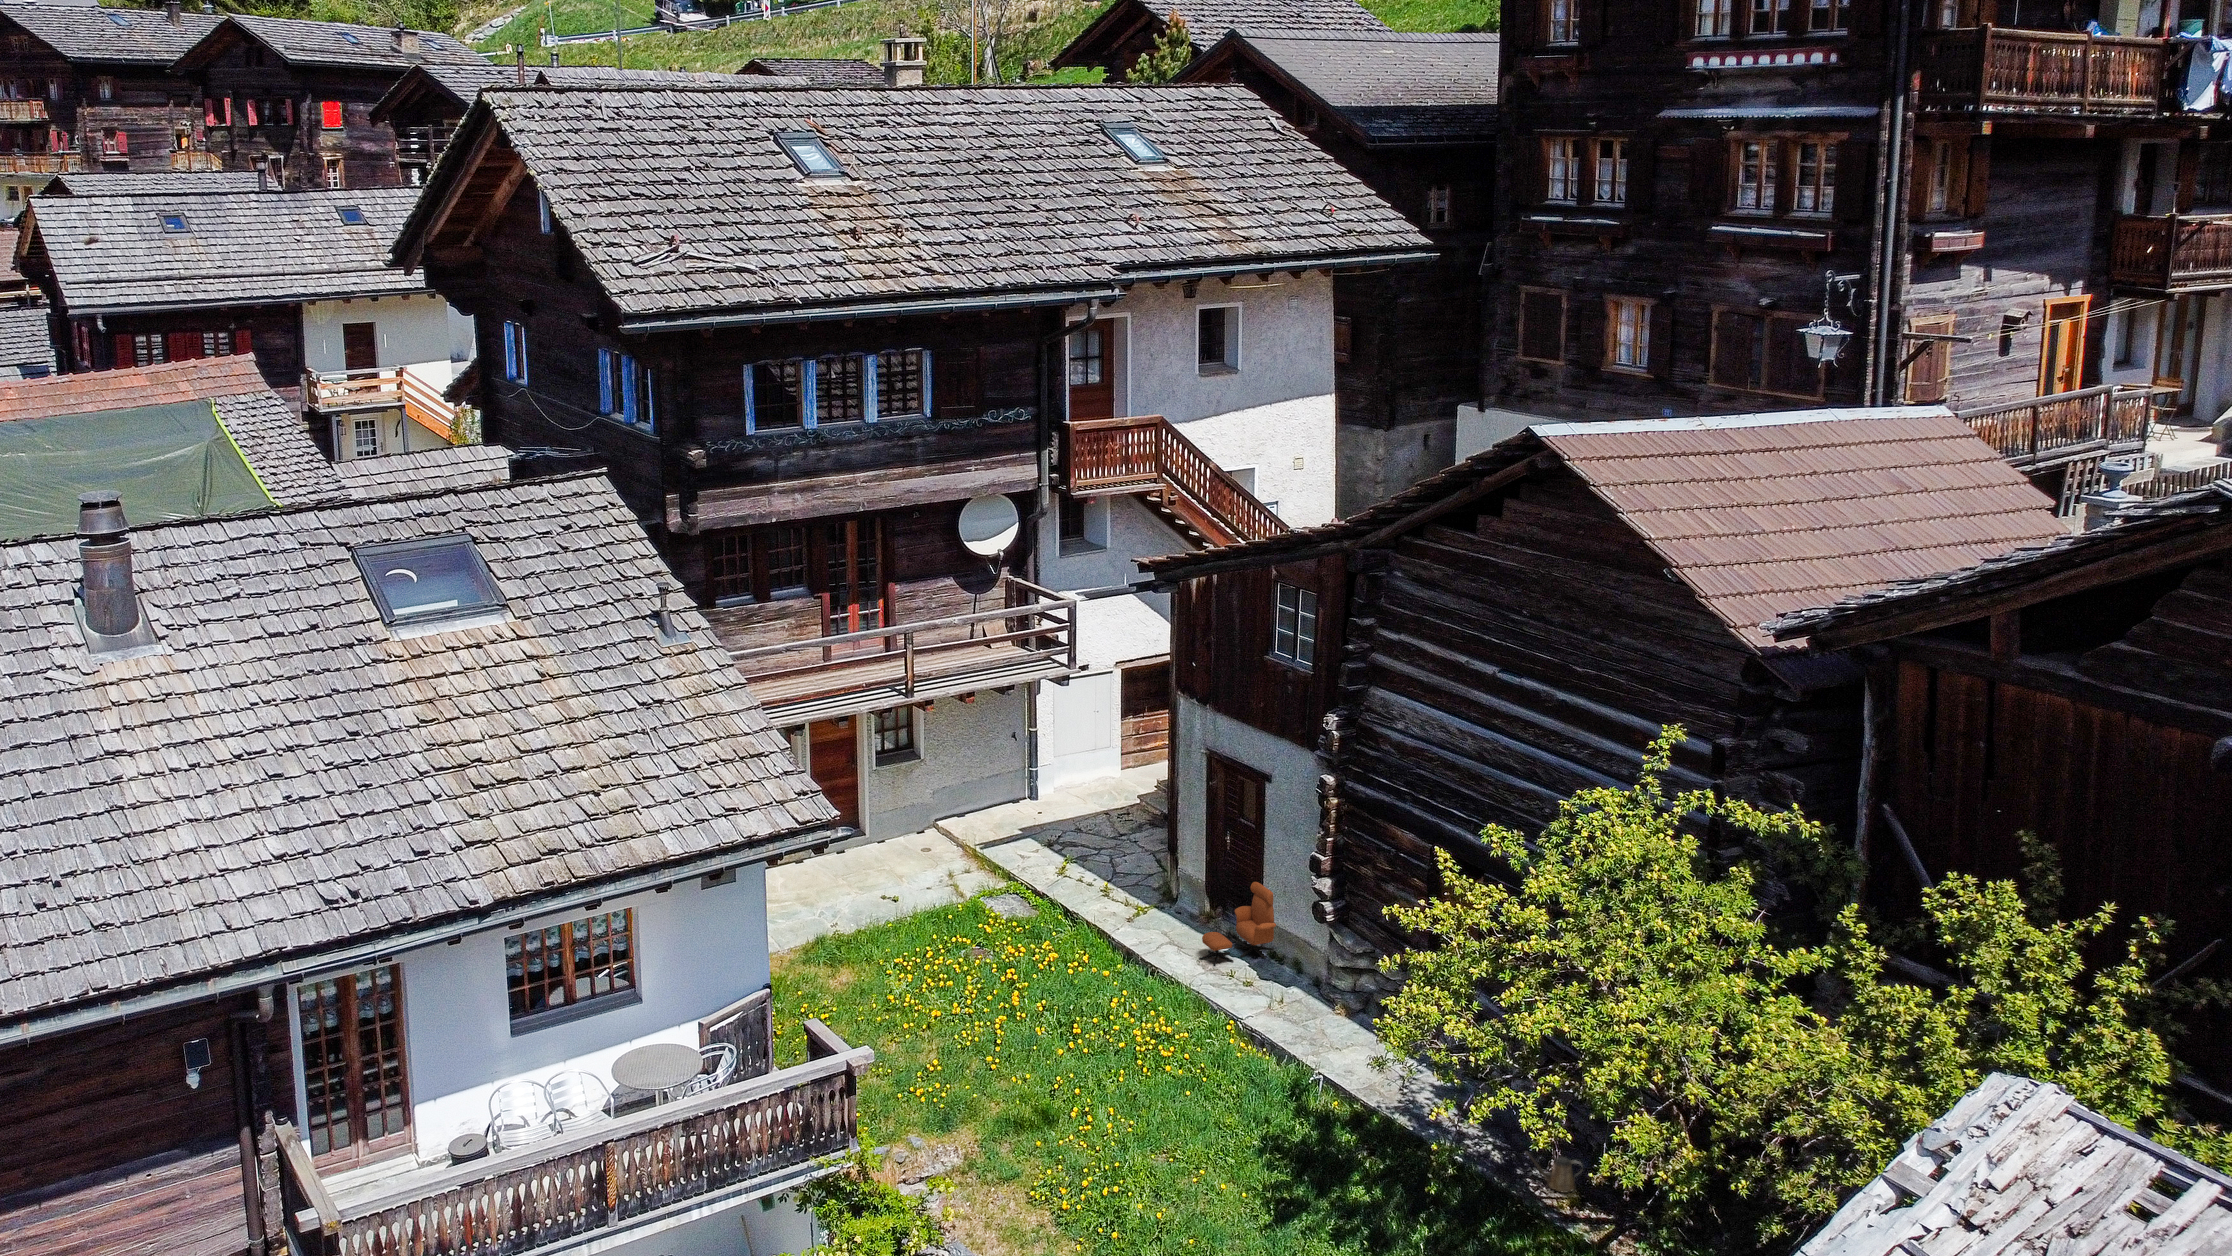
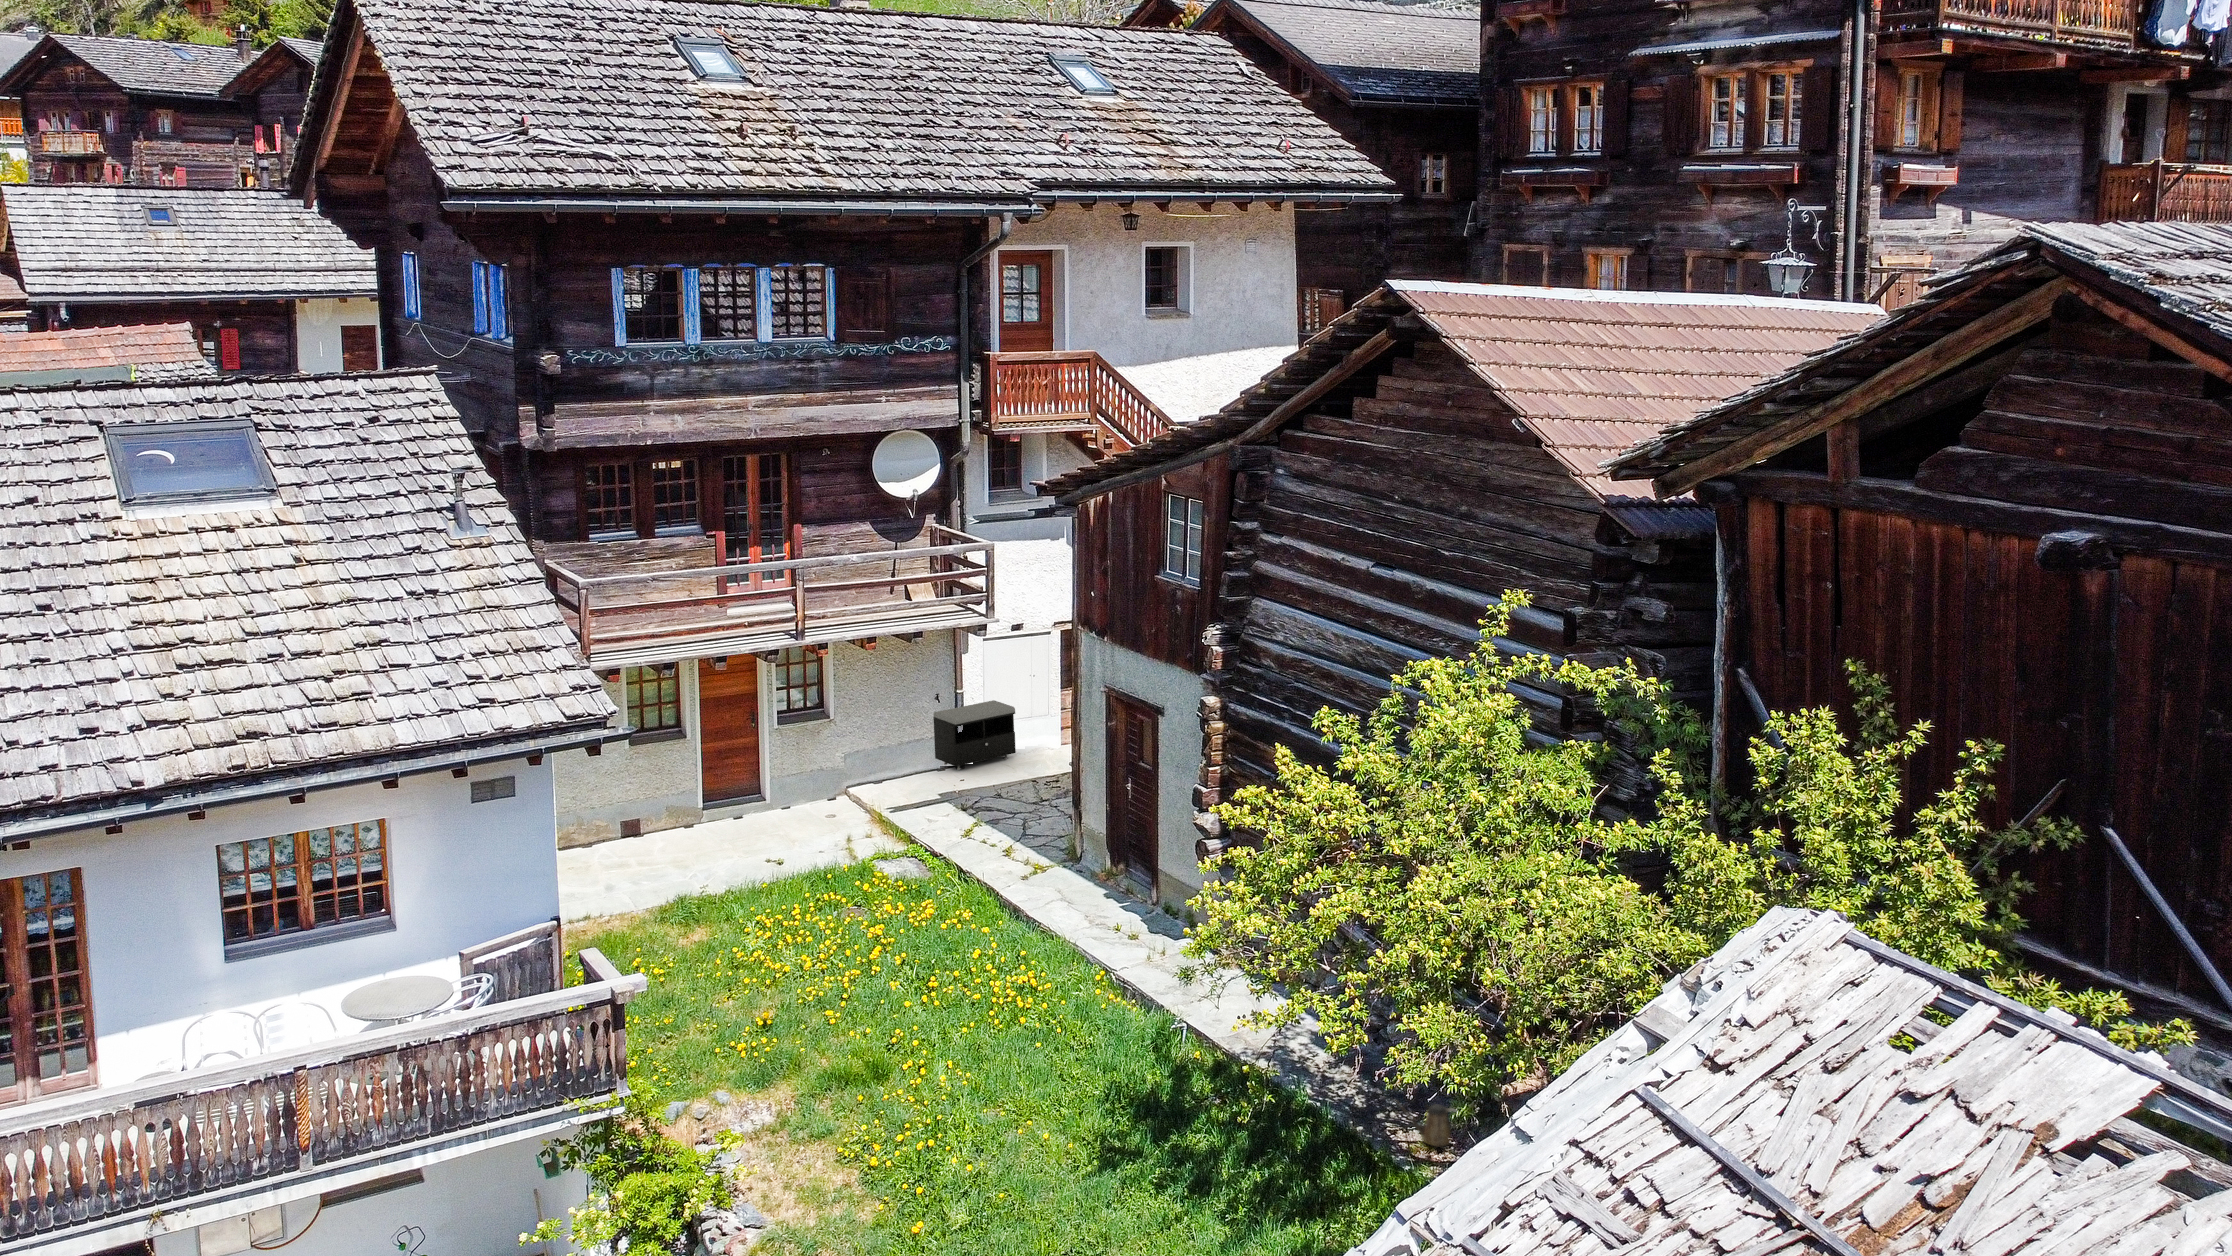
storage bench: none [1007,745,1082,812] -> present [933,700,1016,770]
lounge chair: present [1199,882,1276,966] -> none [1091,822,1177,914]

